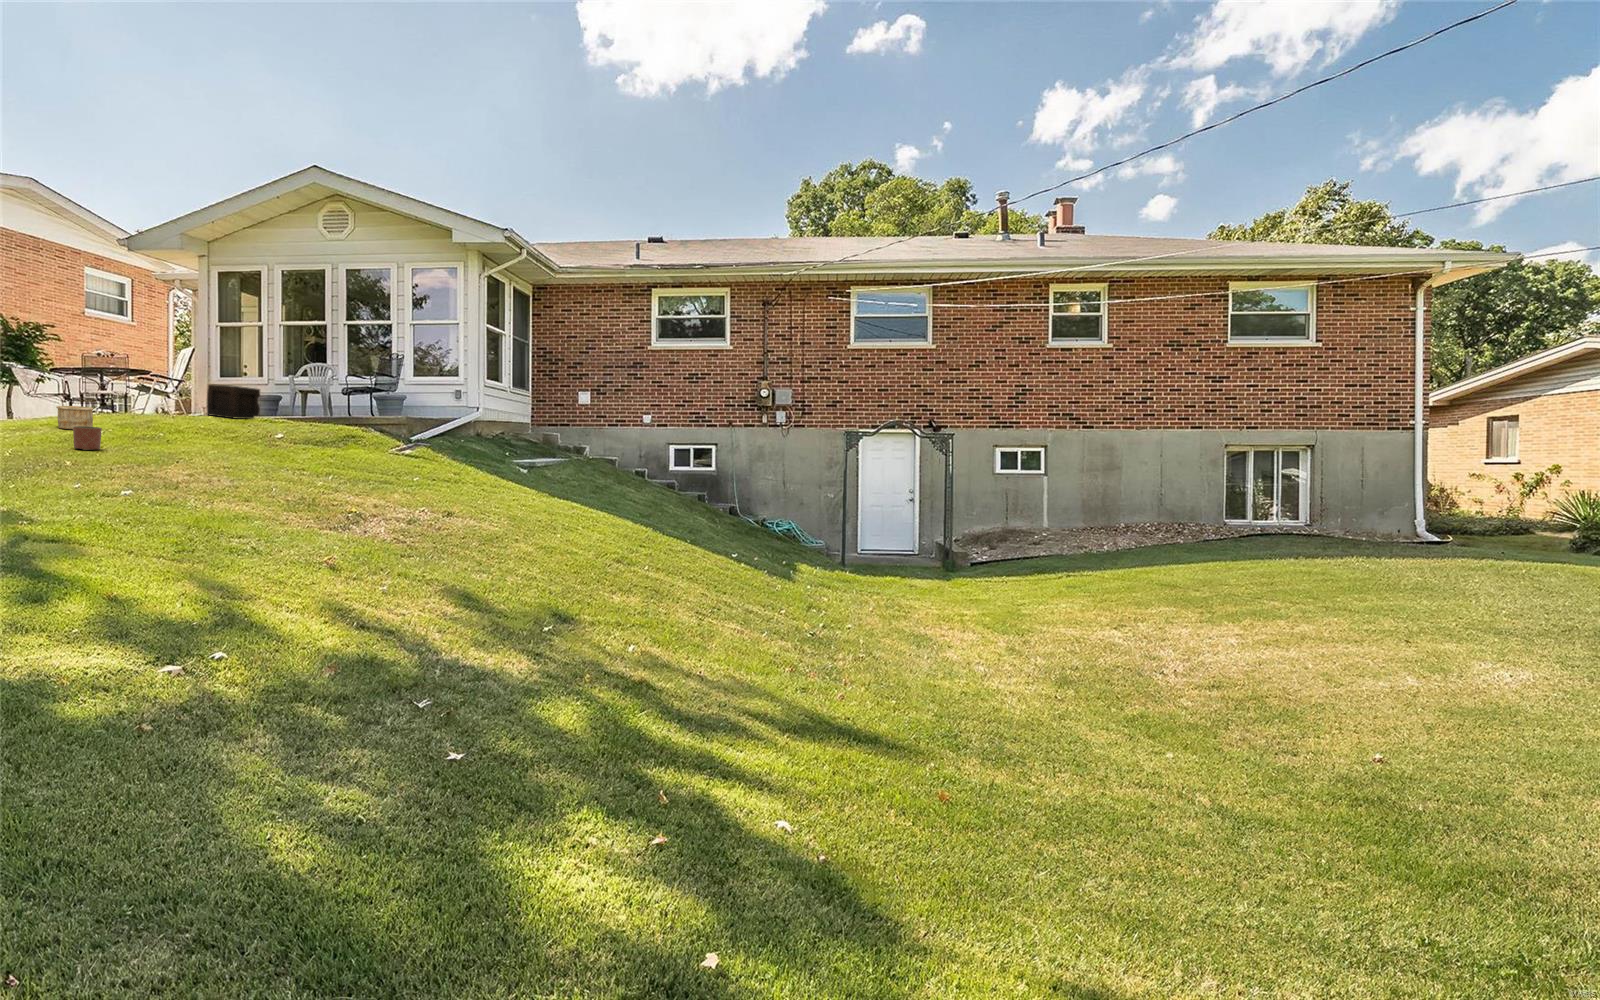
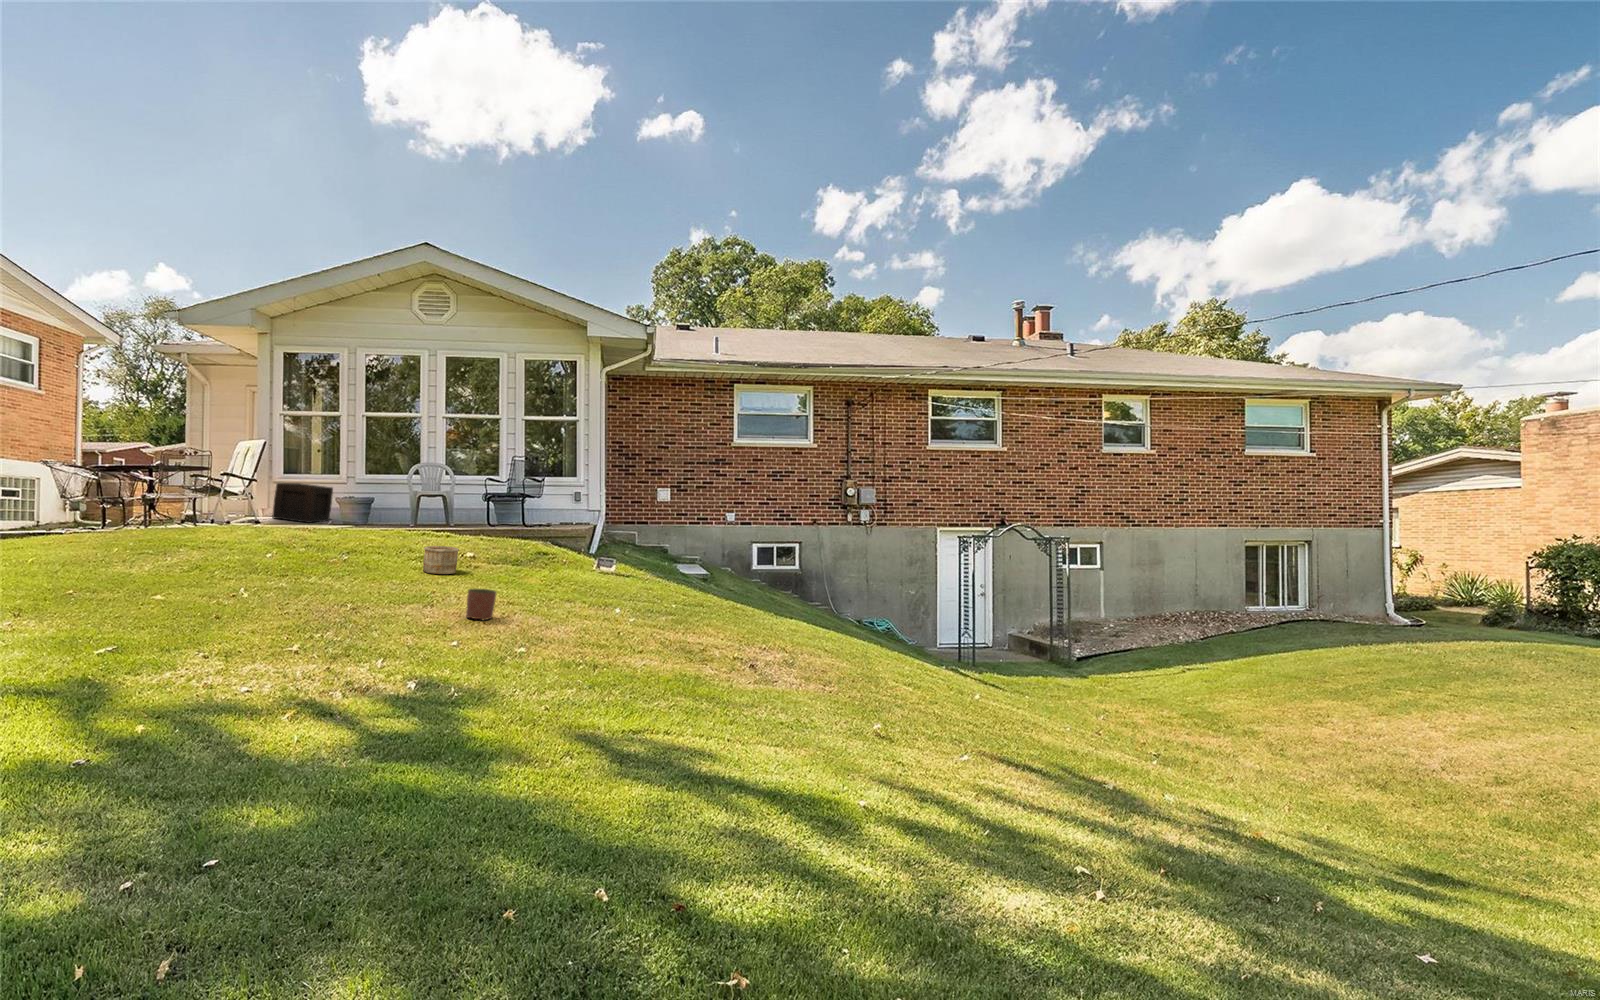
wooden bucket: present [56,406,93,429] -> present [423,546,459,574]
planter: present [73,426,102,450] -> present [466,589,496,620]

